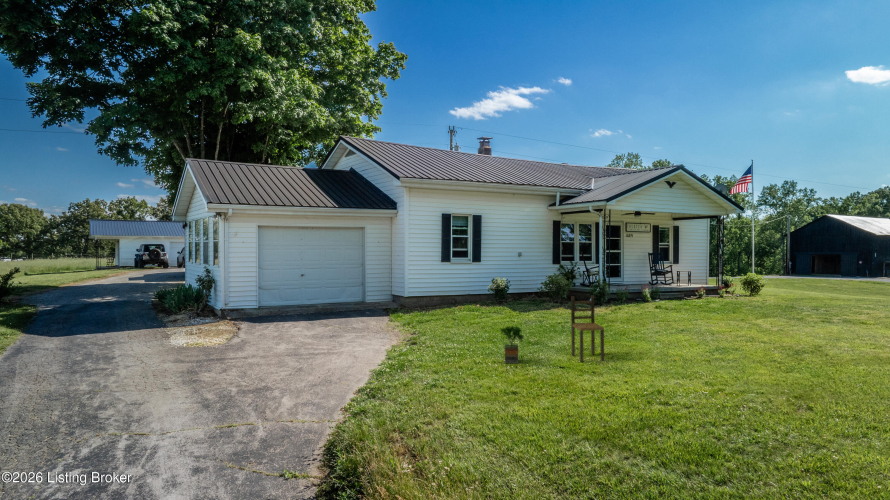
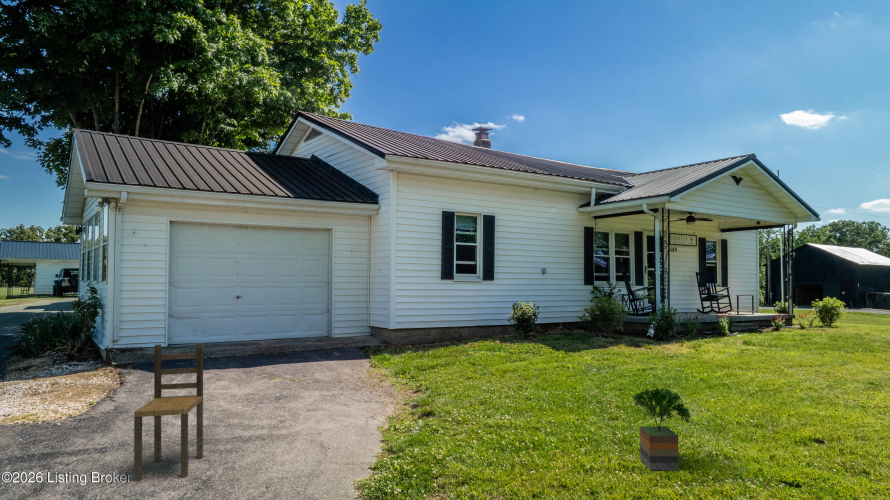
chair: present [571,296,604,362] -> present [134,343,203,481]

